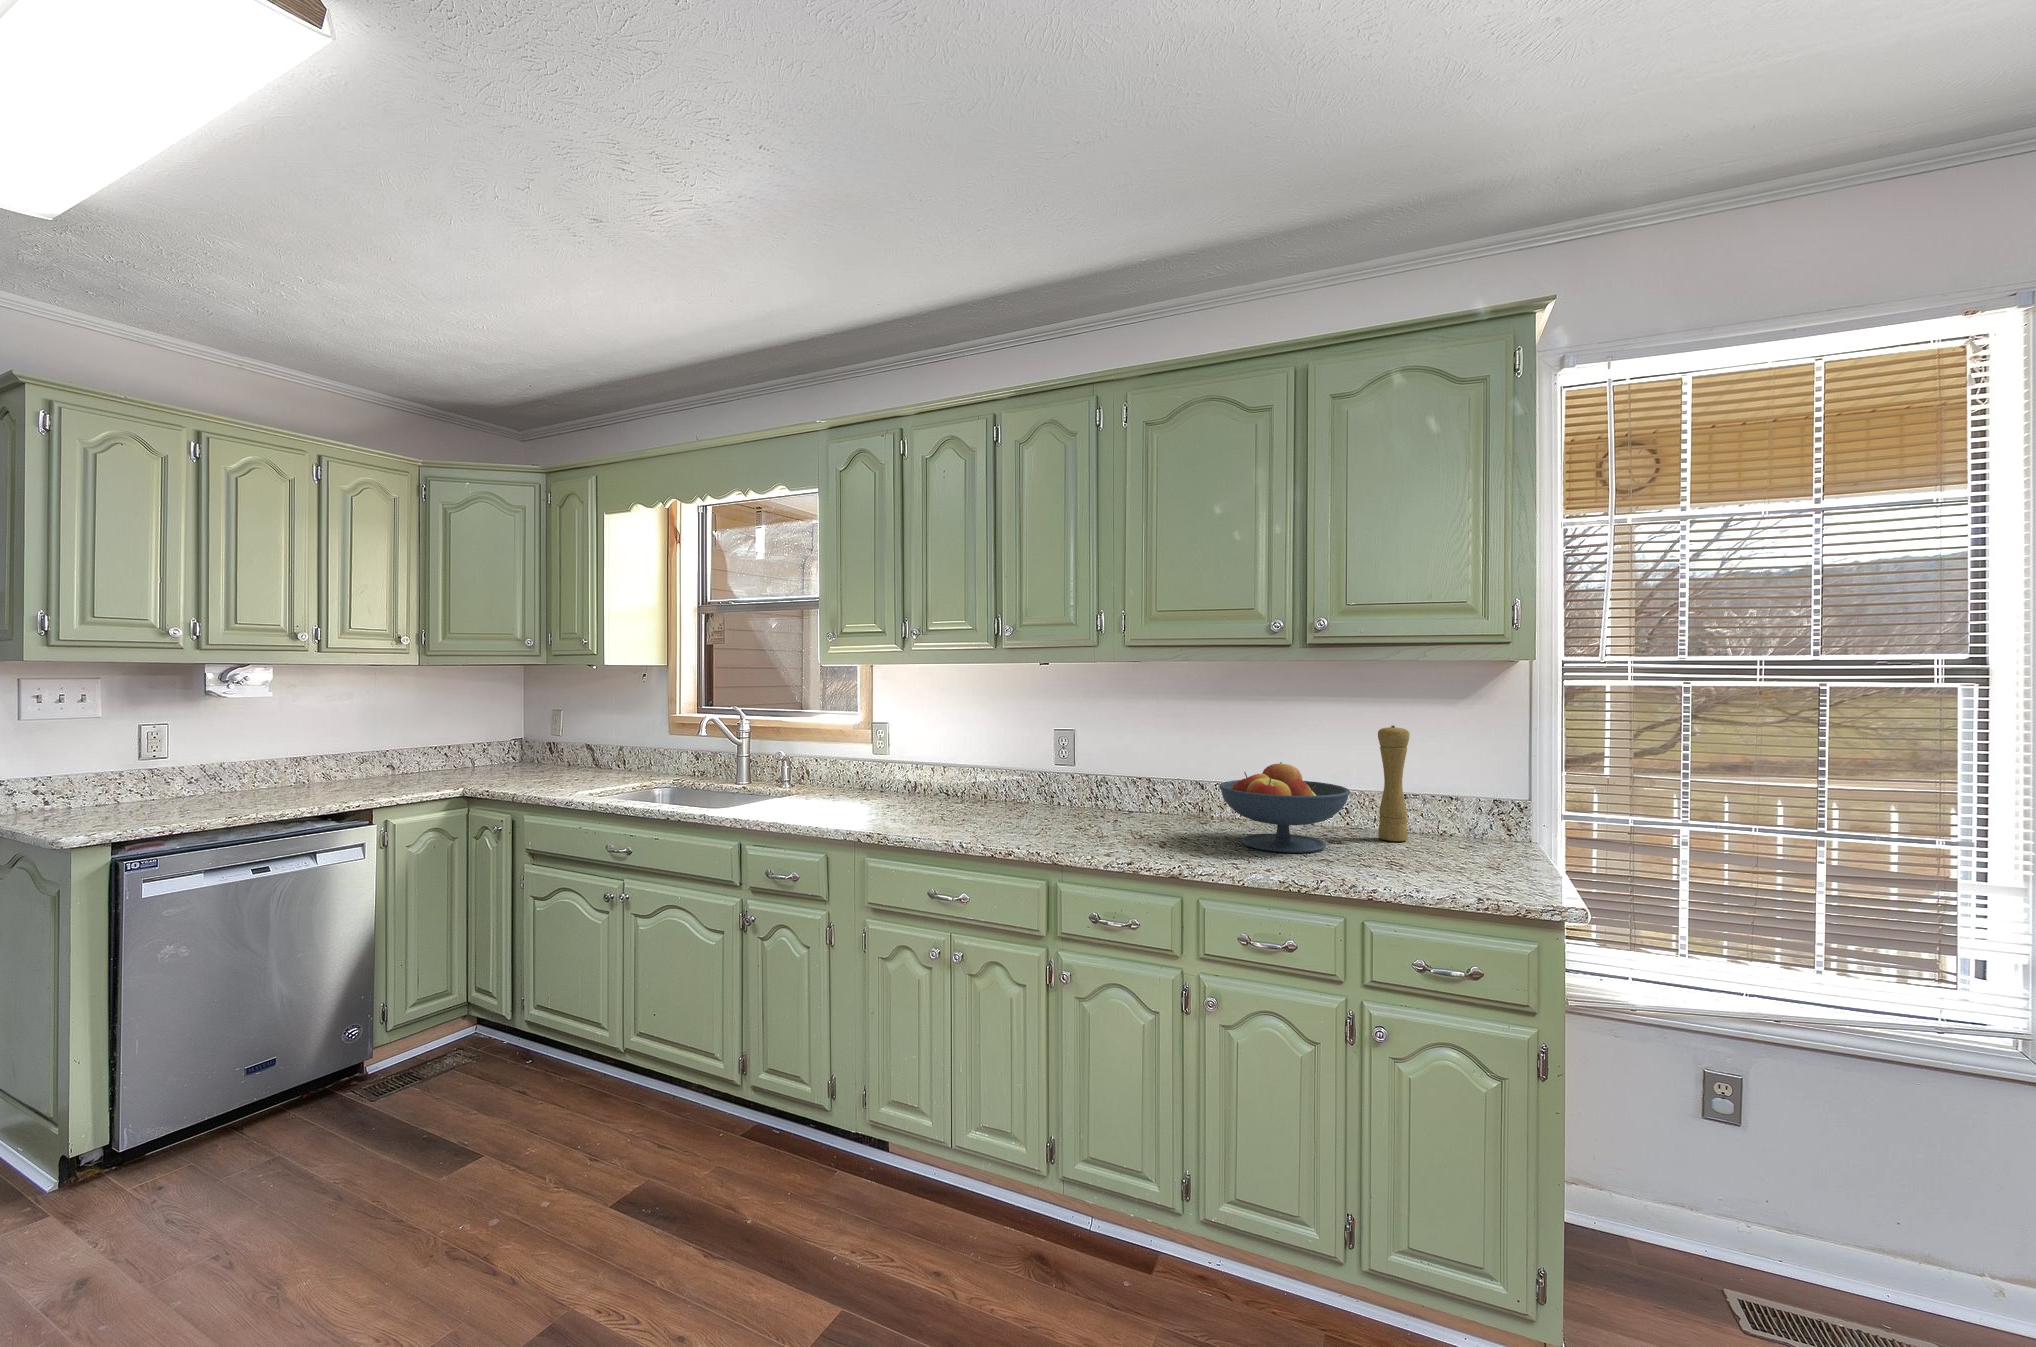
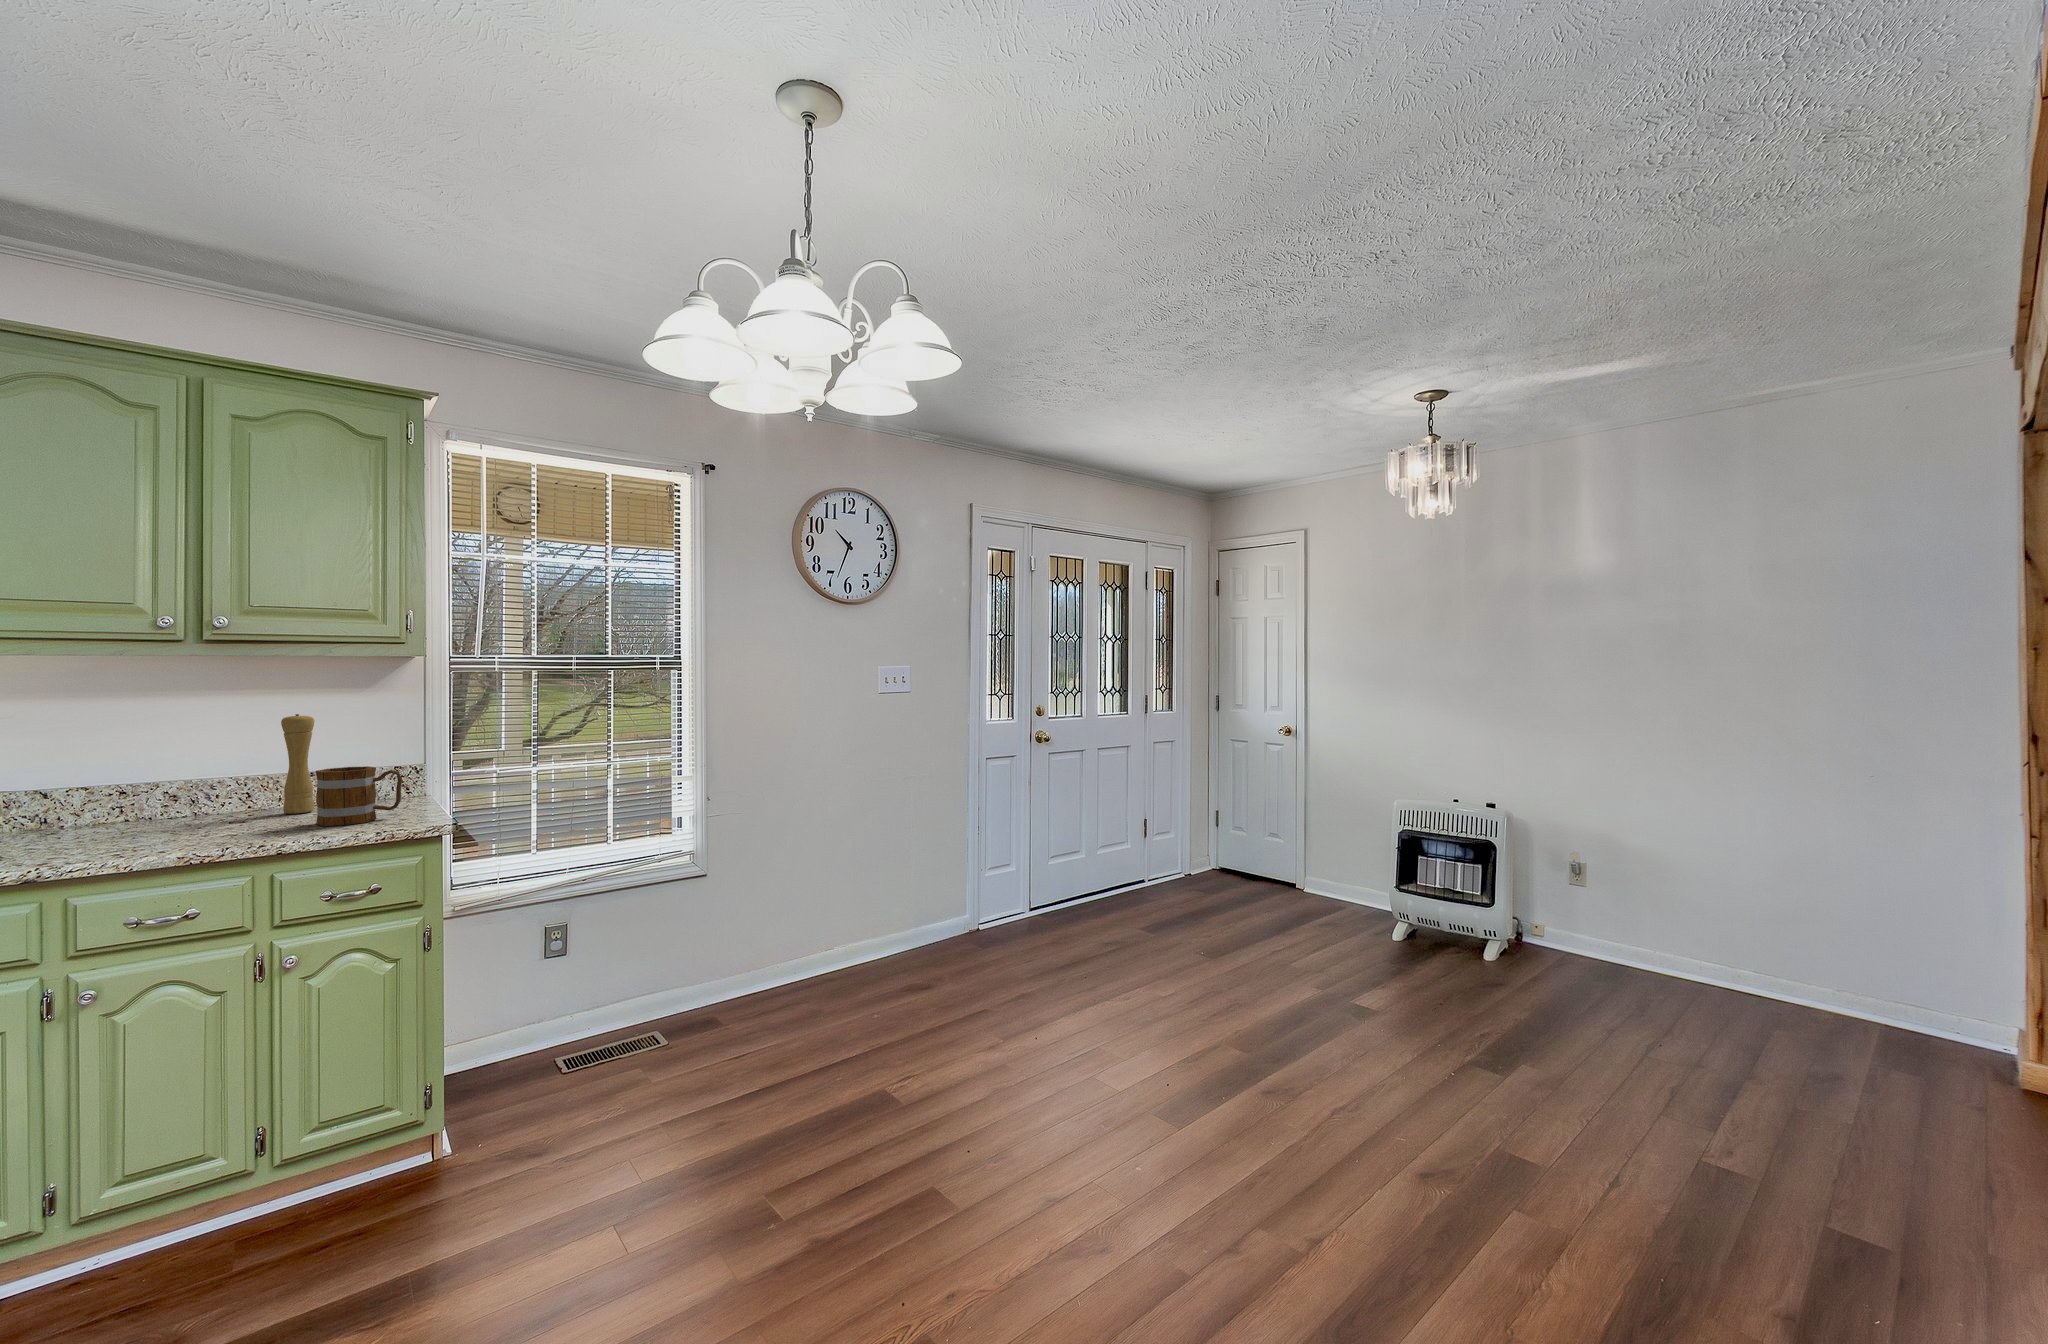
fruit bowl: present [1219,762,1350,853] -> none [83,756,253,840]
mug: none [1409,797,1507,874] -> present [316,766,402,826]

